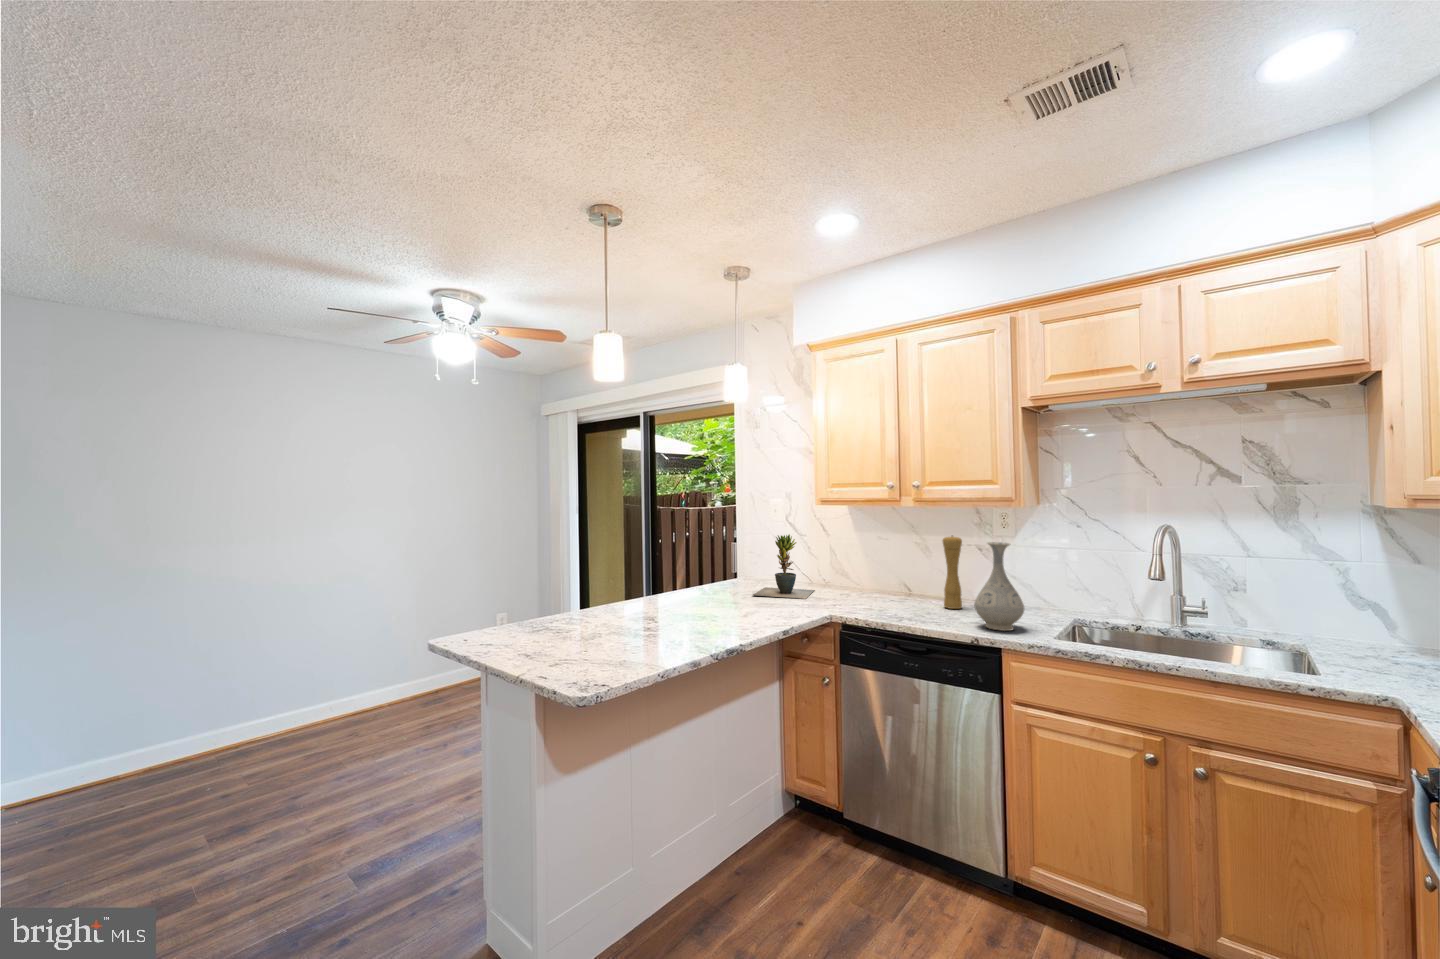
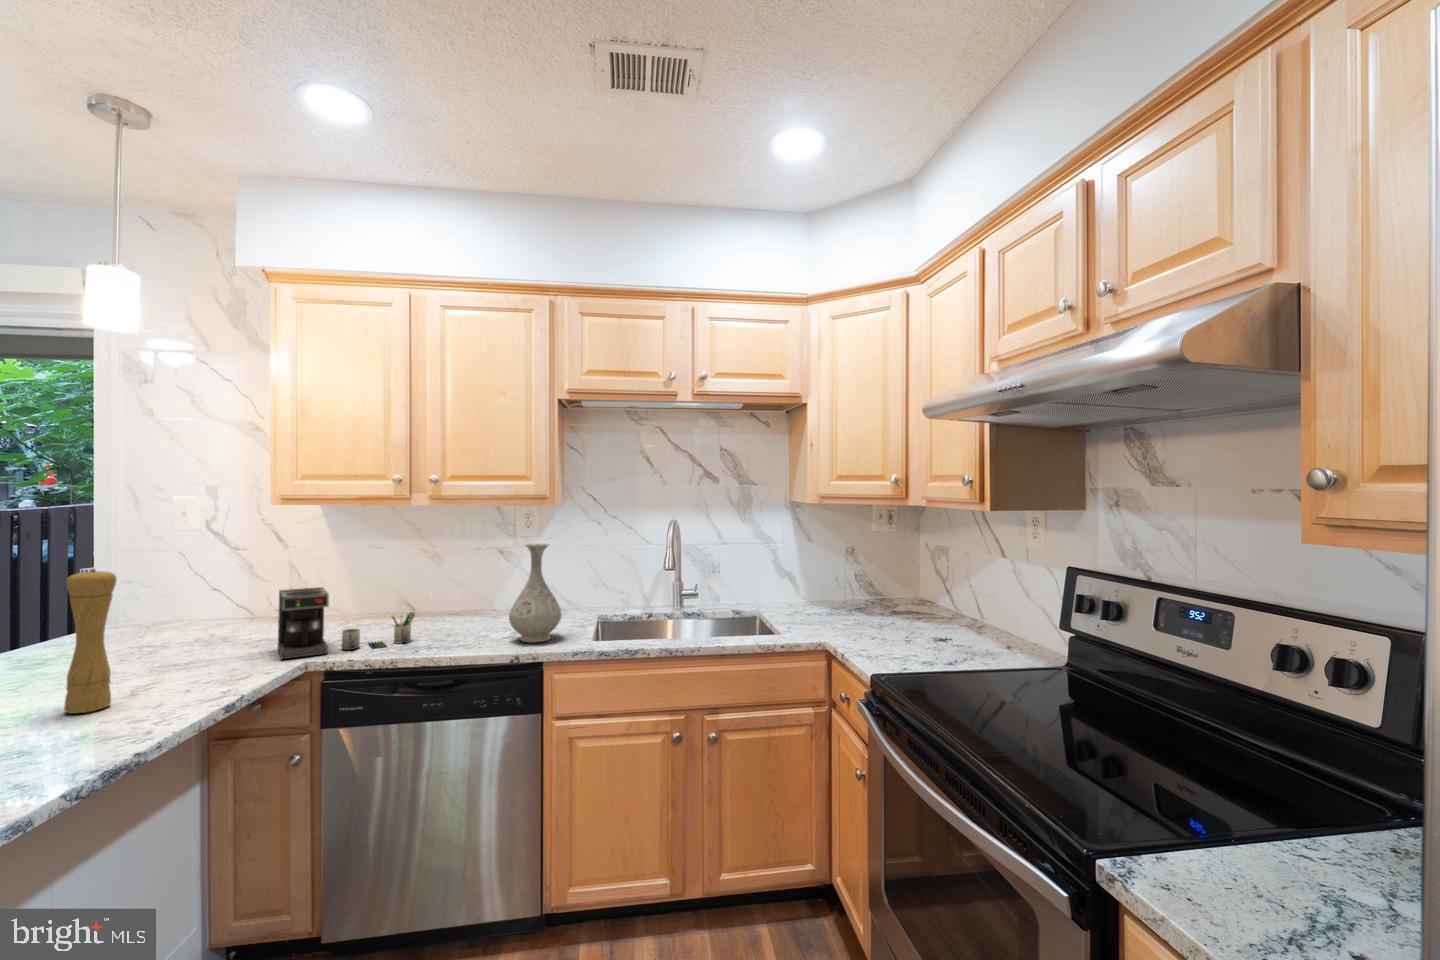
potted plant: present [753,534,814,599] -> none [140,549,262,654]
pepper mill: present [943,536,962,609] -> present [64,569,116,713]
coffee maker: none [816,564,904,614] -> present [278,587,415,660]

